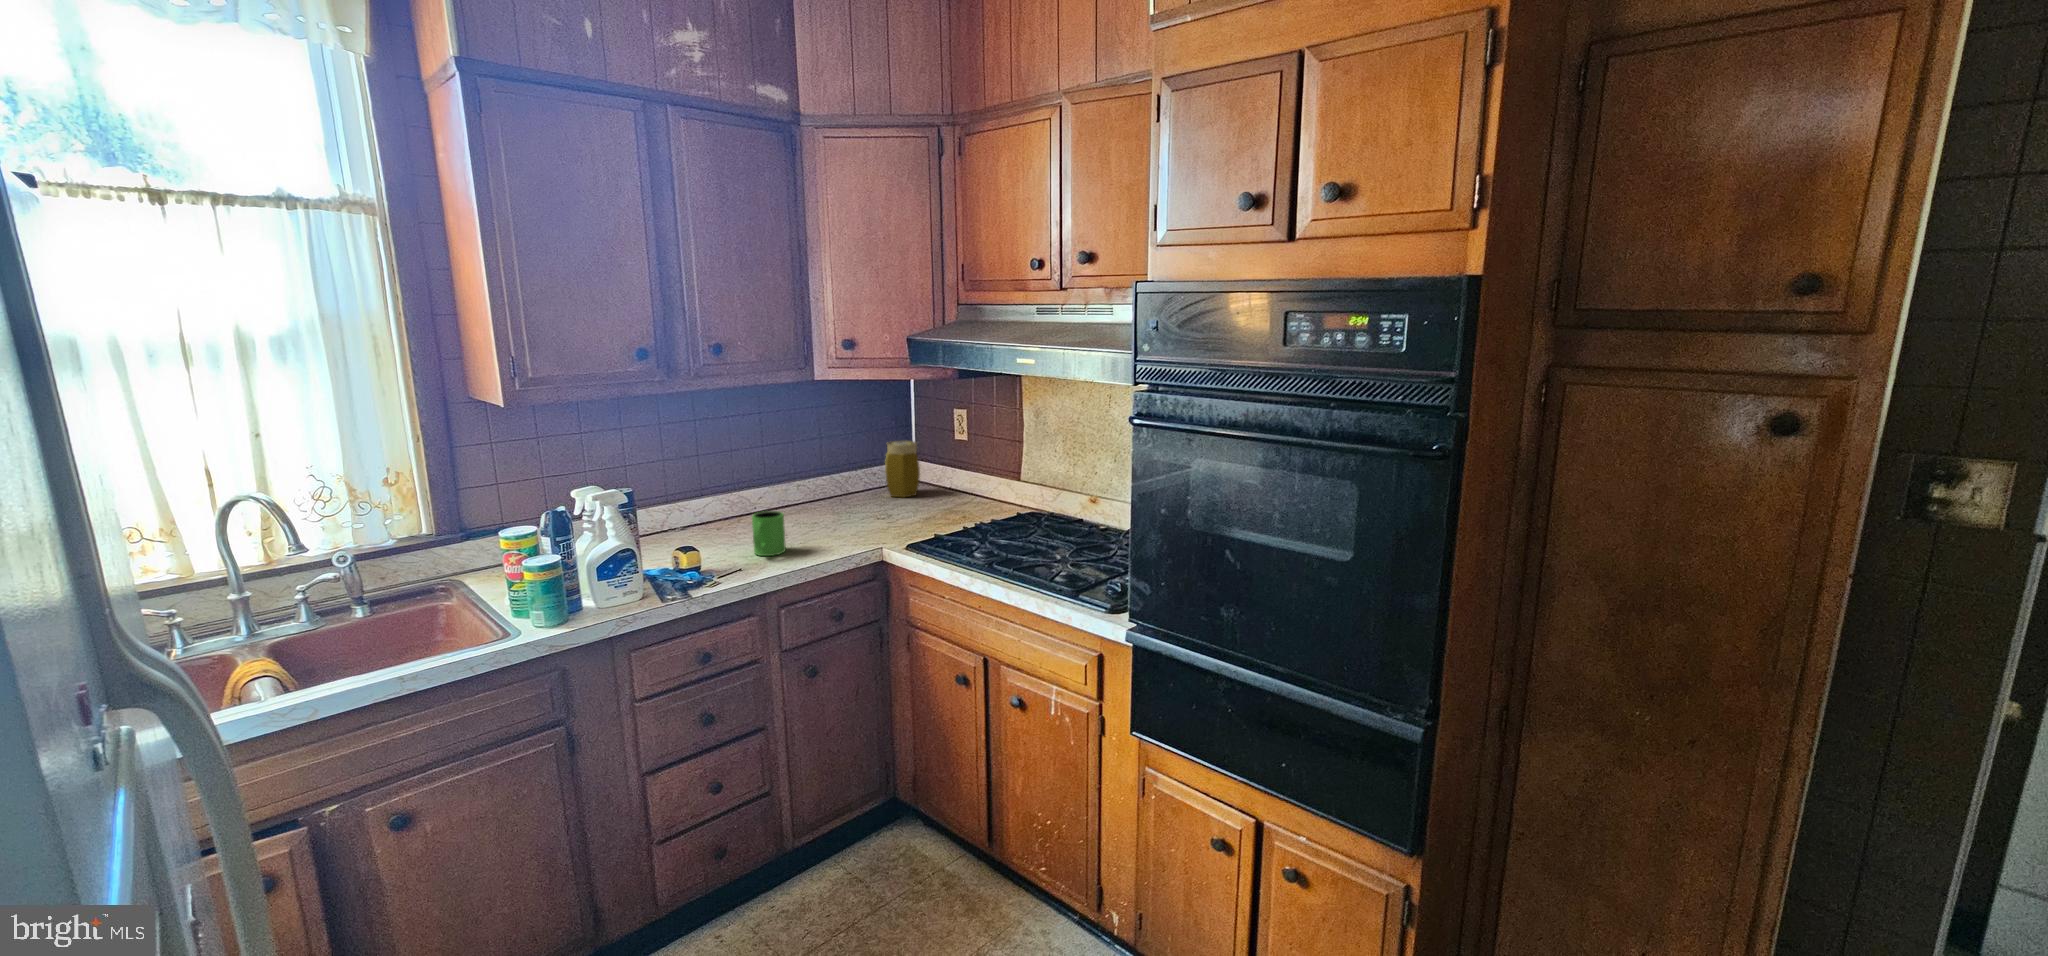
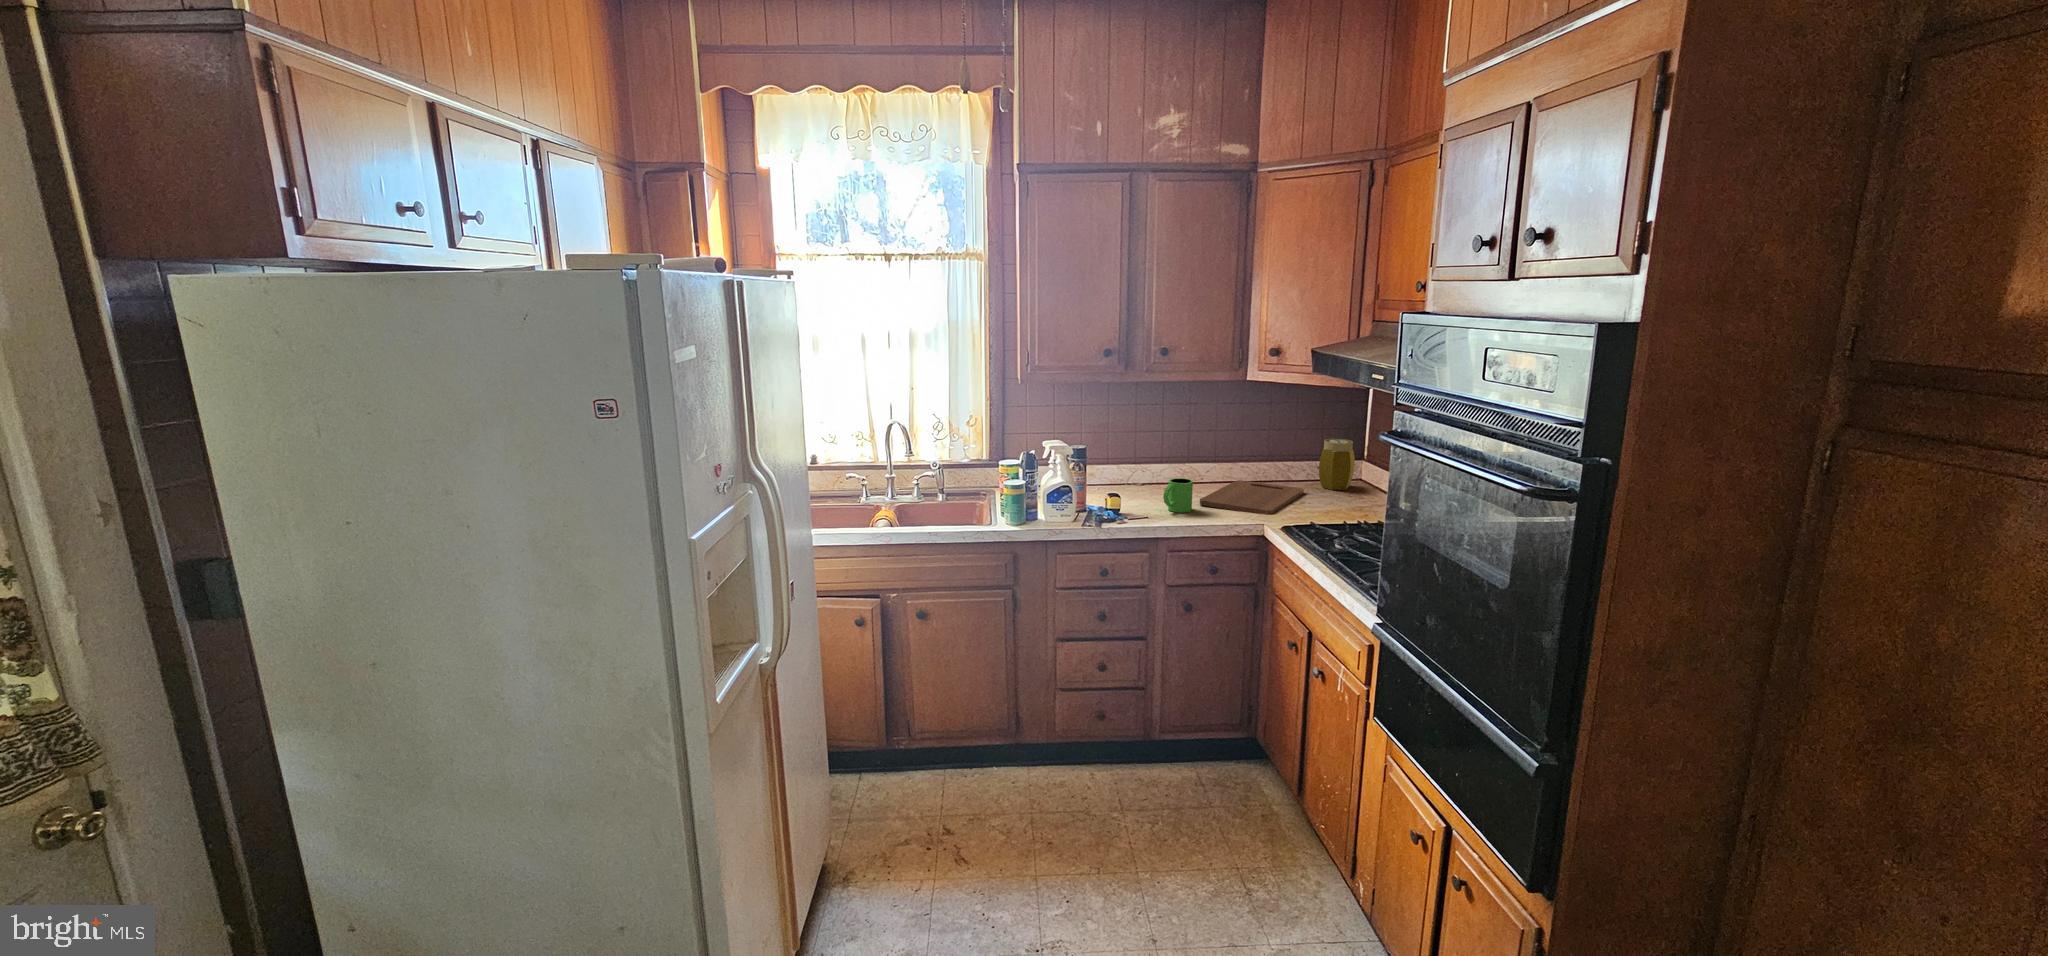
cutting board: none [785,501,881,541] -> present [1200,480,1304,514]

